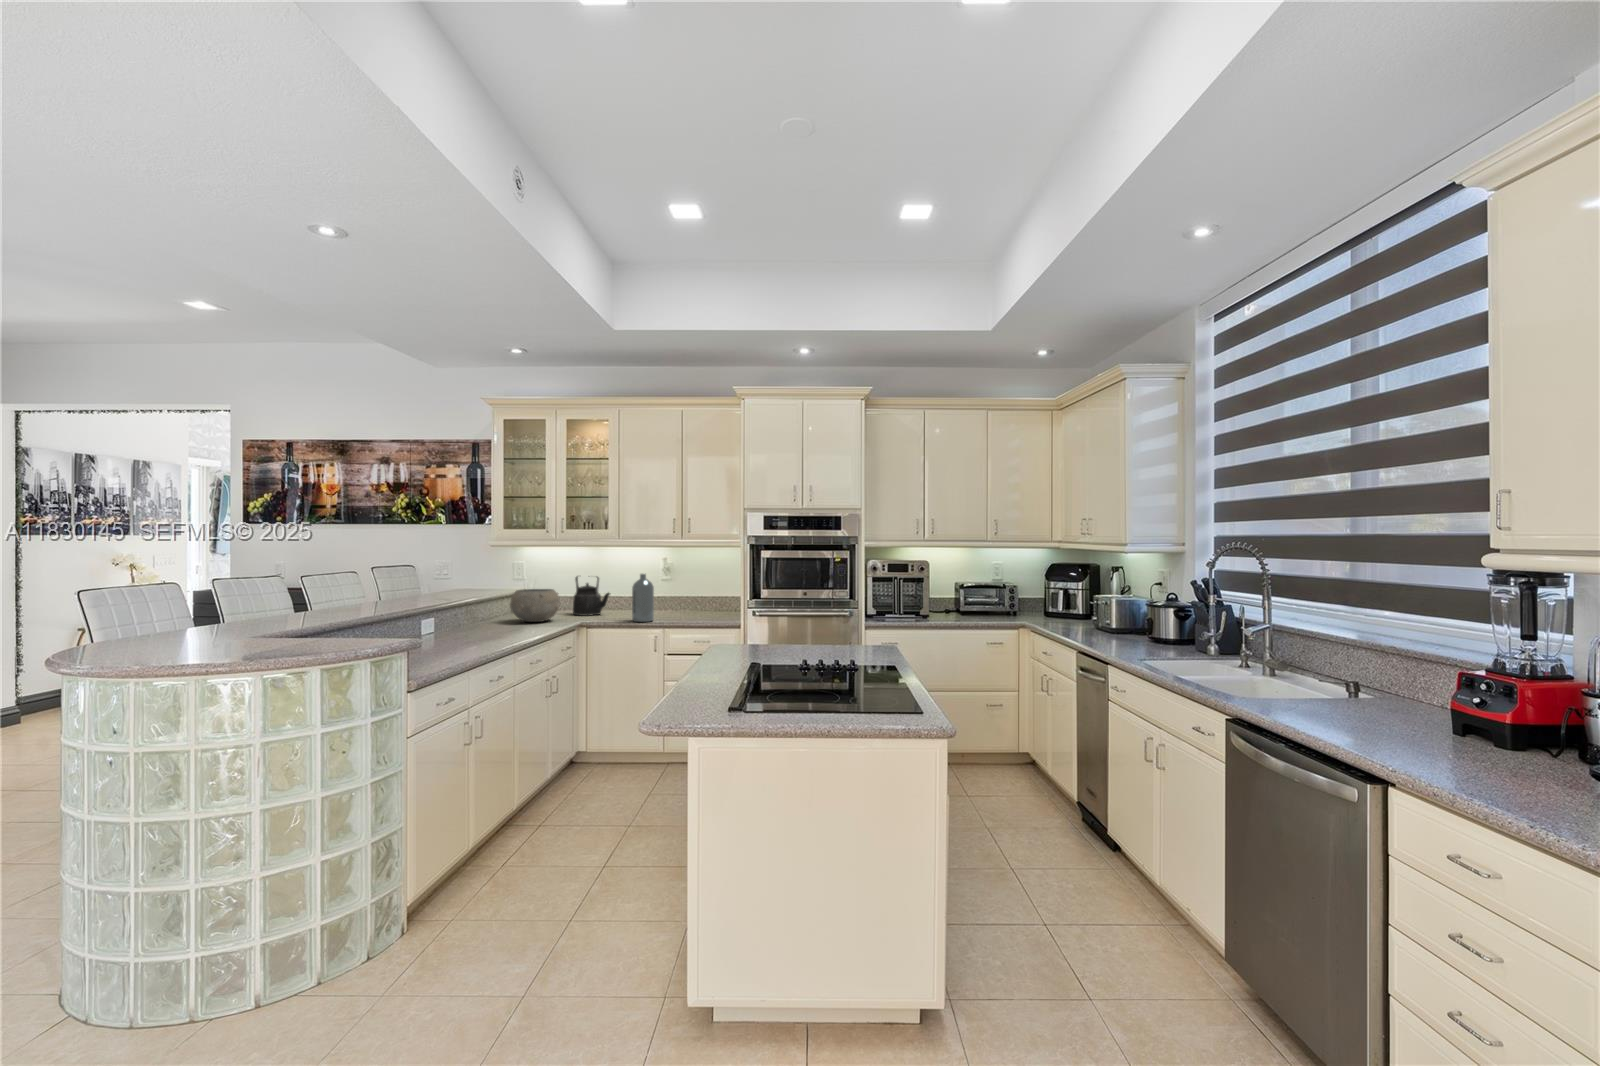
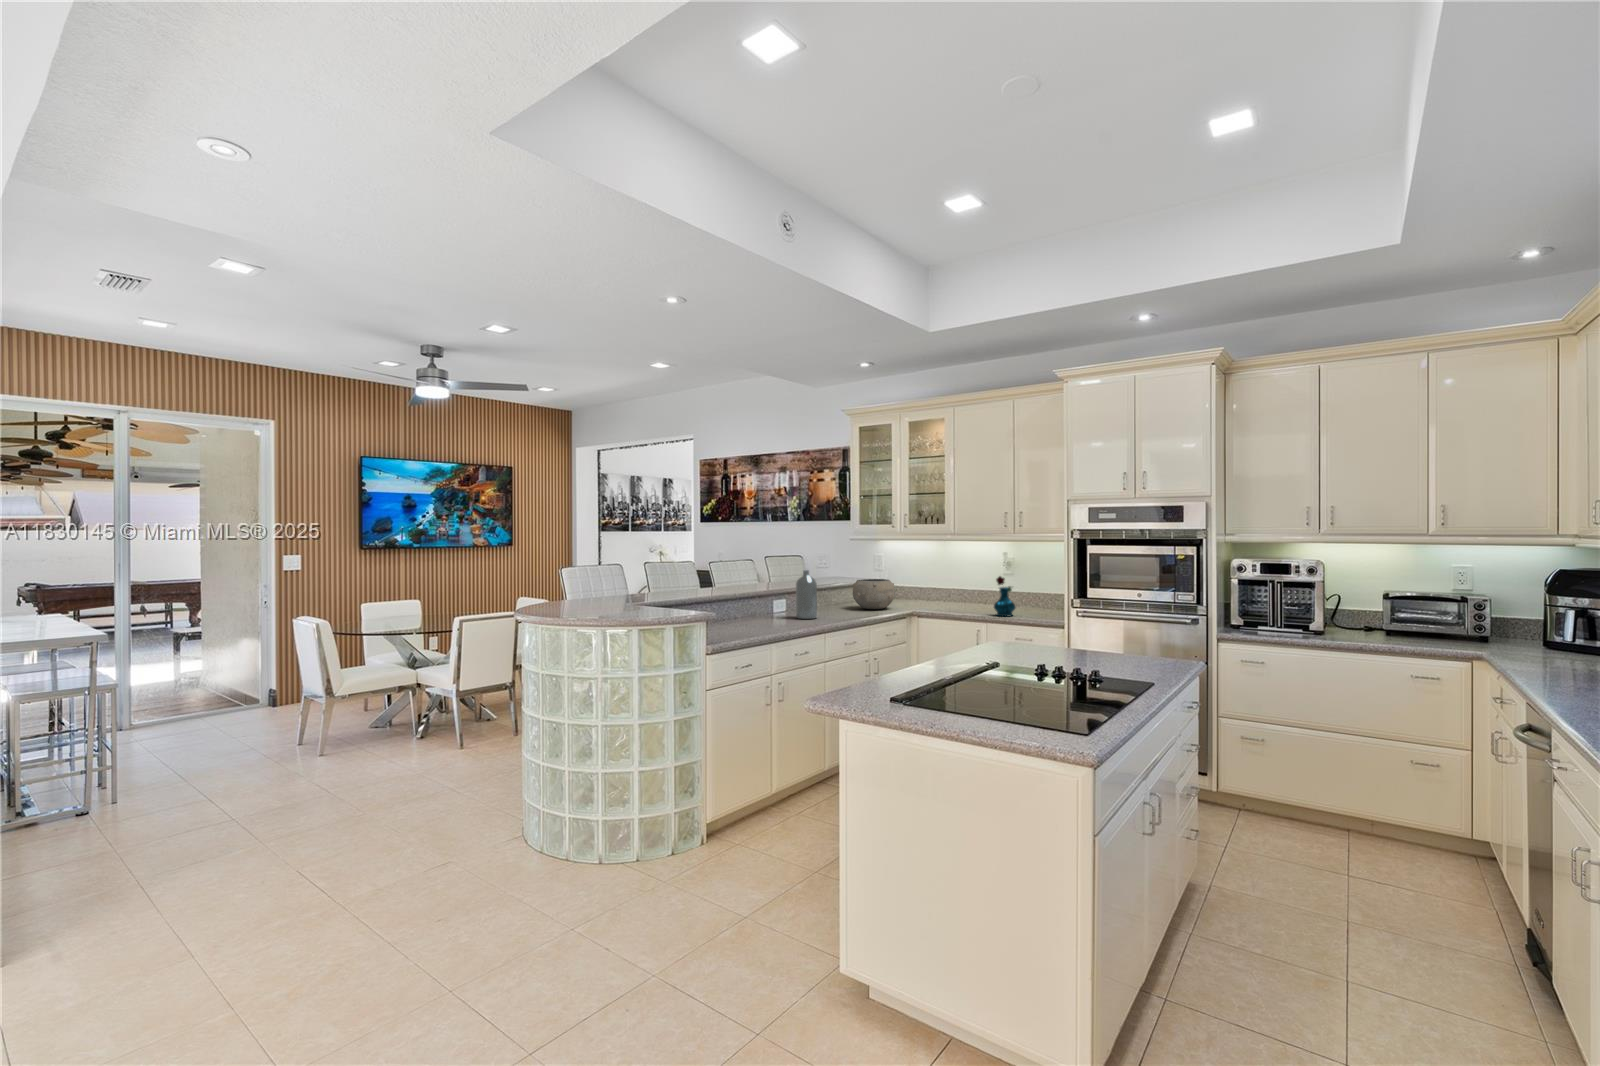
bottle: present [632,574,654,622] -> present [796,570,817,619]
kettle: present [573,576,610,616] -> none [914,568,946,606]
vase: none [669,581,690,620] -> present [994,576,1016,616]

